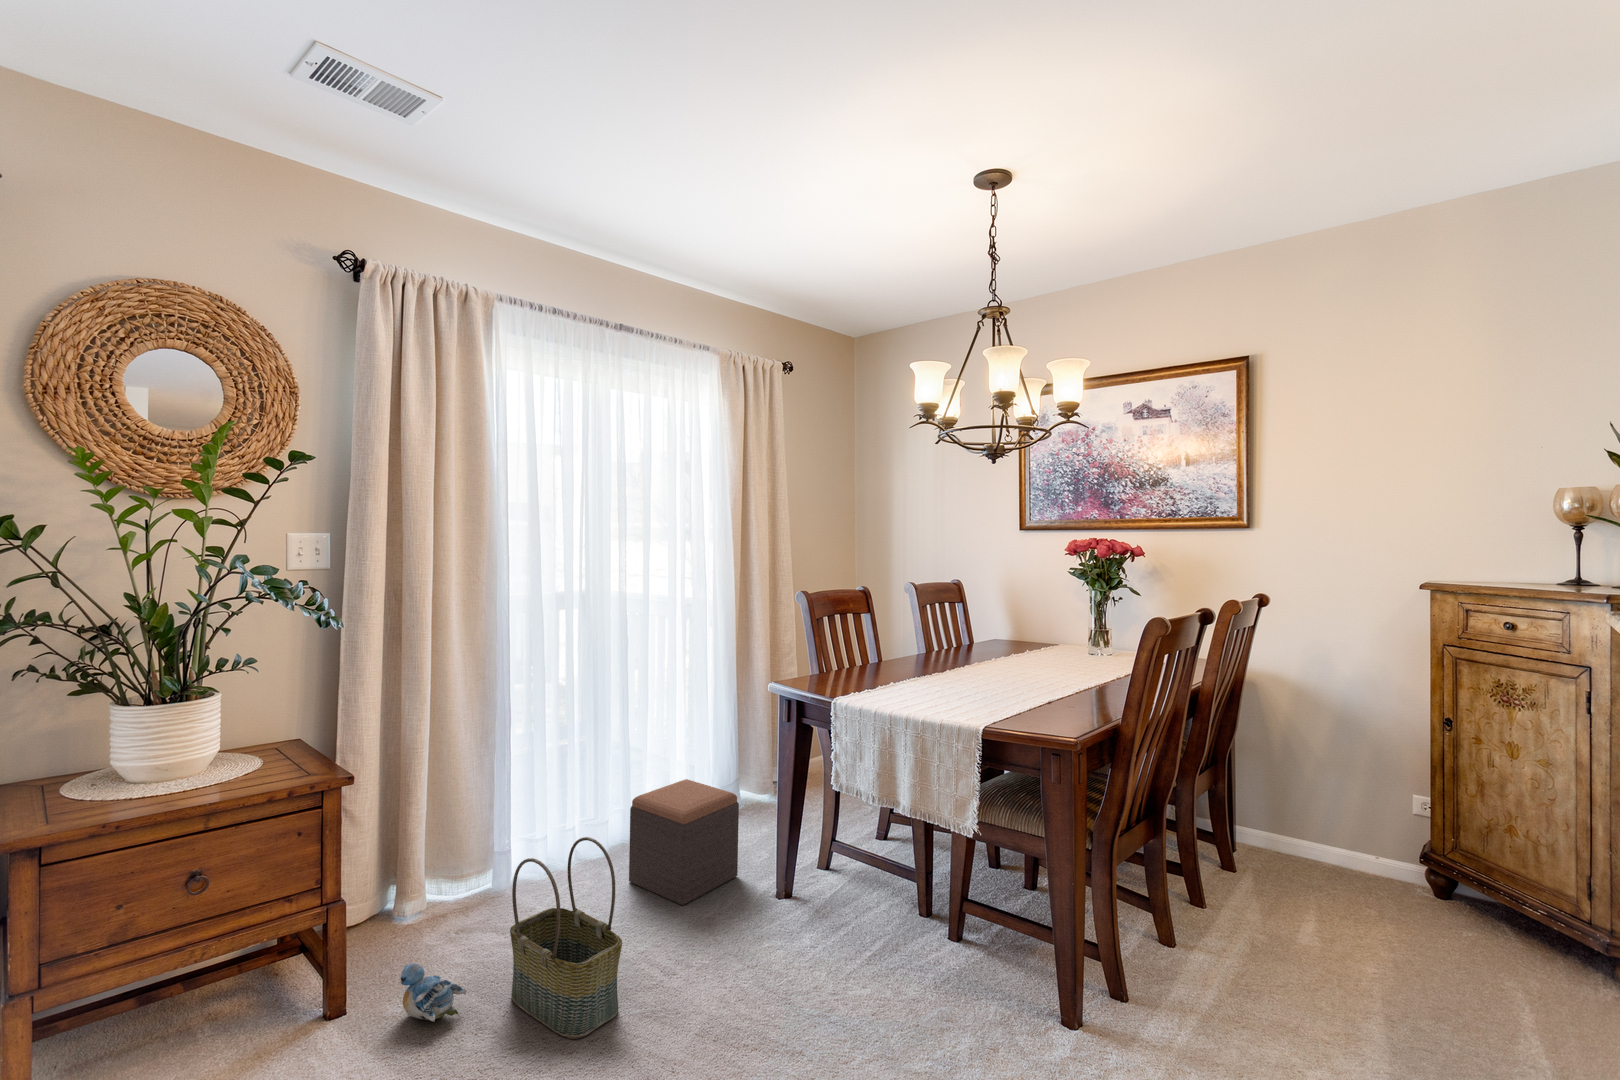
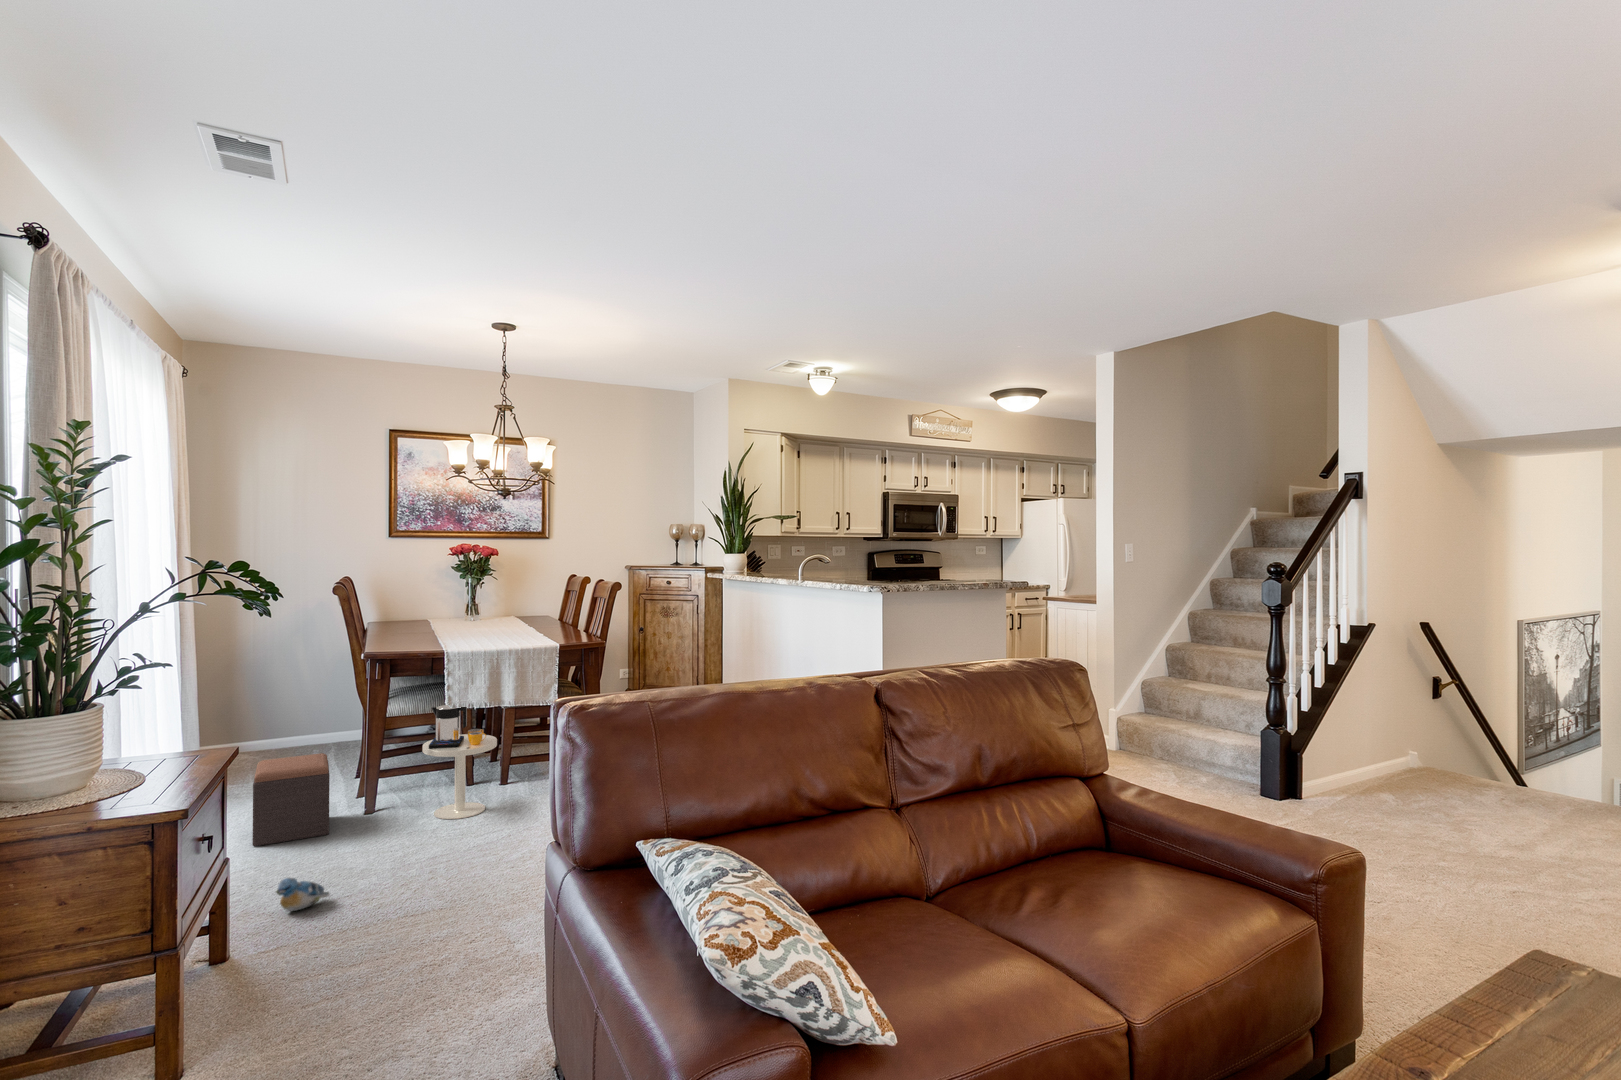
side table: none [767,776,879,983] -> present [422,705,497,819]
basket: present [510,837,622,1039] -> none [325,763,417,884]

